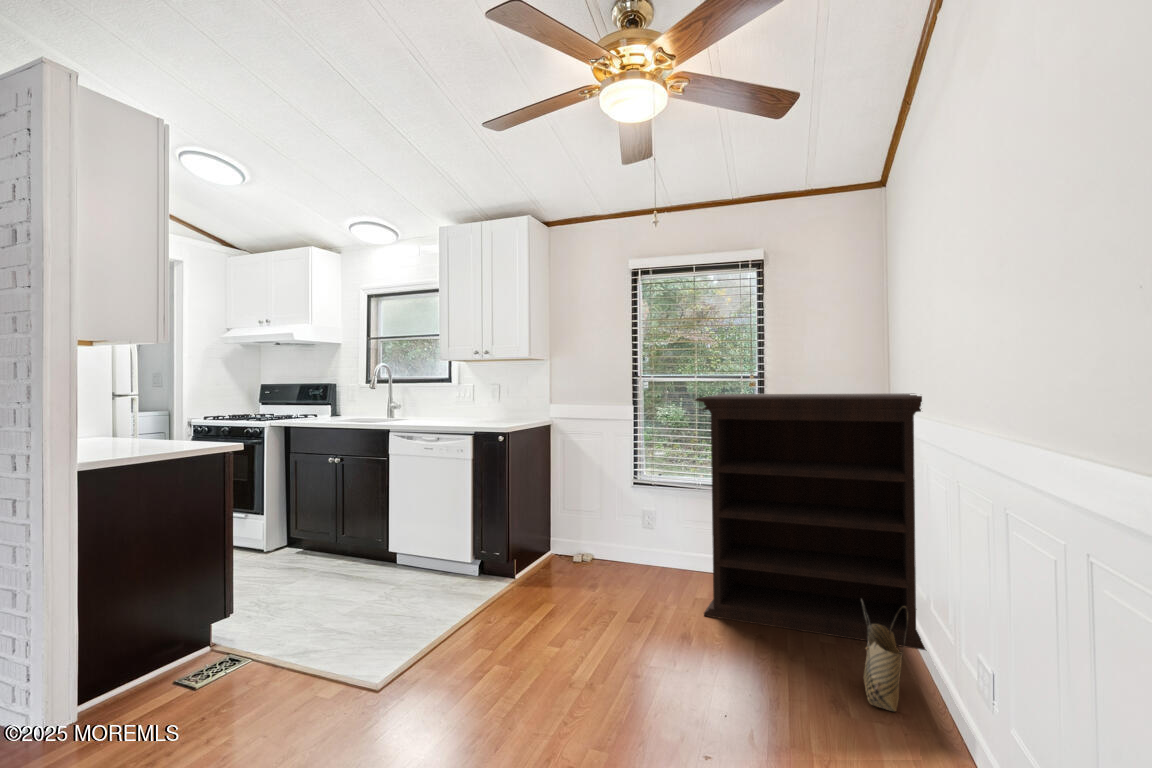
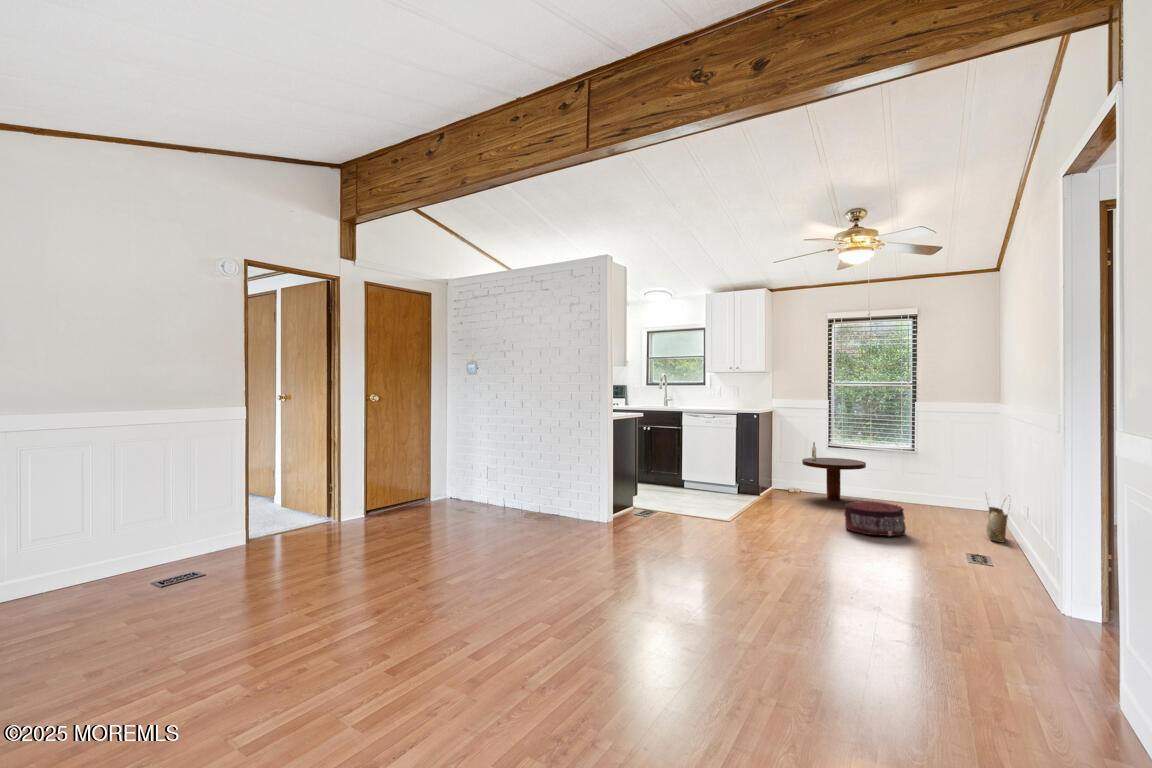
bookshelf: present [695,393,926,650] -> none [883,393,1027,529]
coffee table: none [582,479,682,581] -> present [802,442,866,500]
pouf: none [597,614,709,712] -> present [844,501,906,536]

